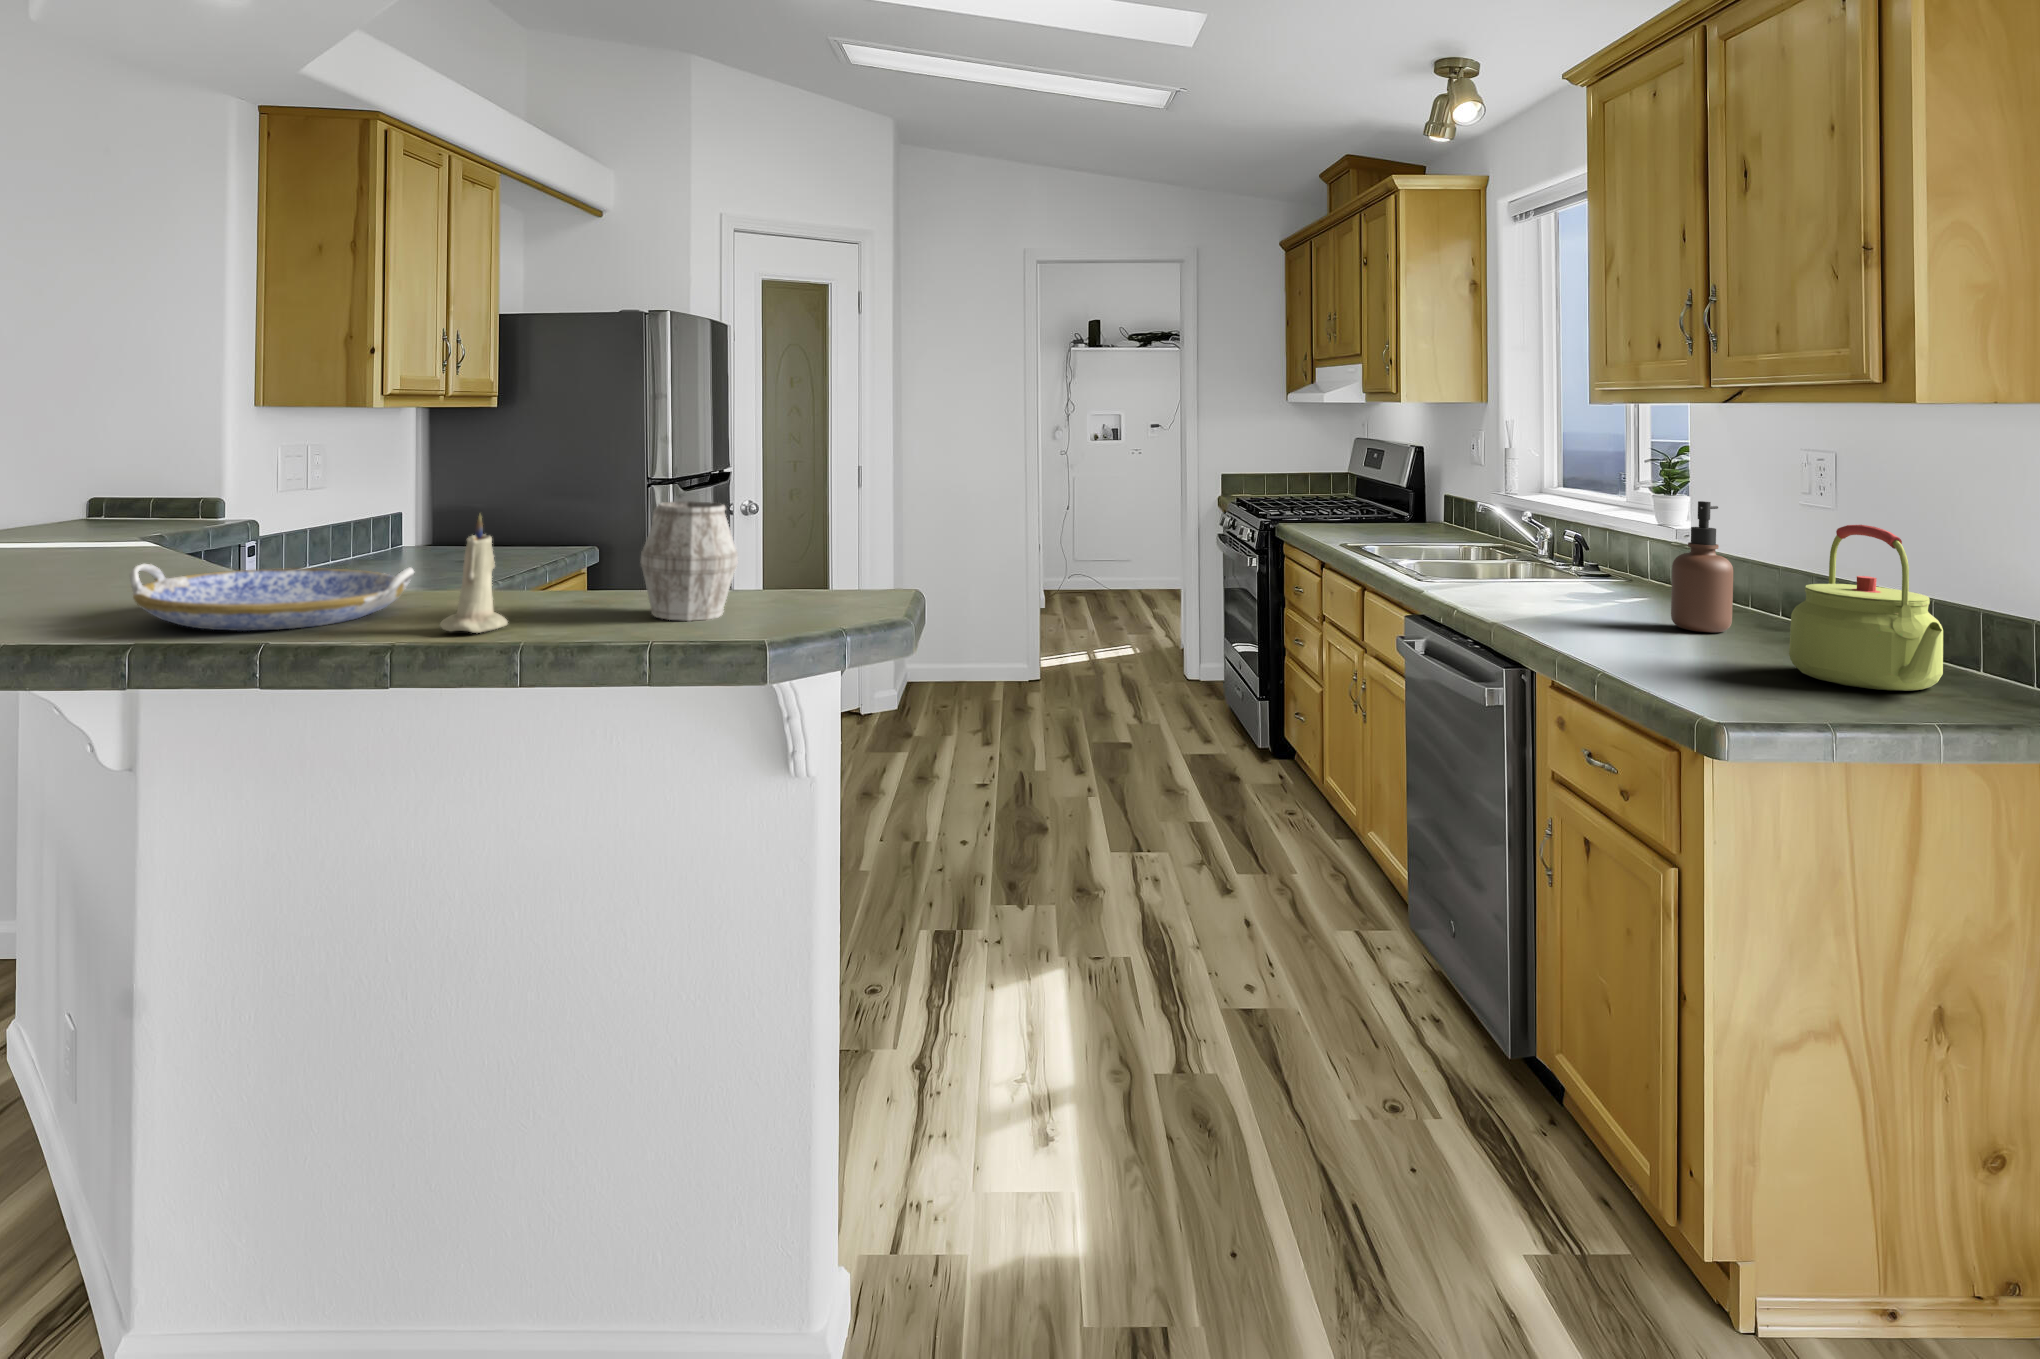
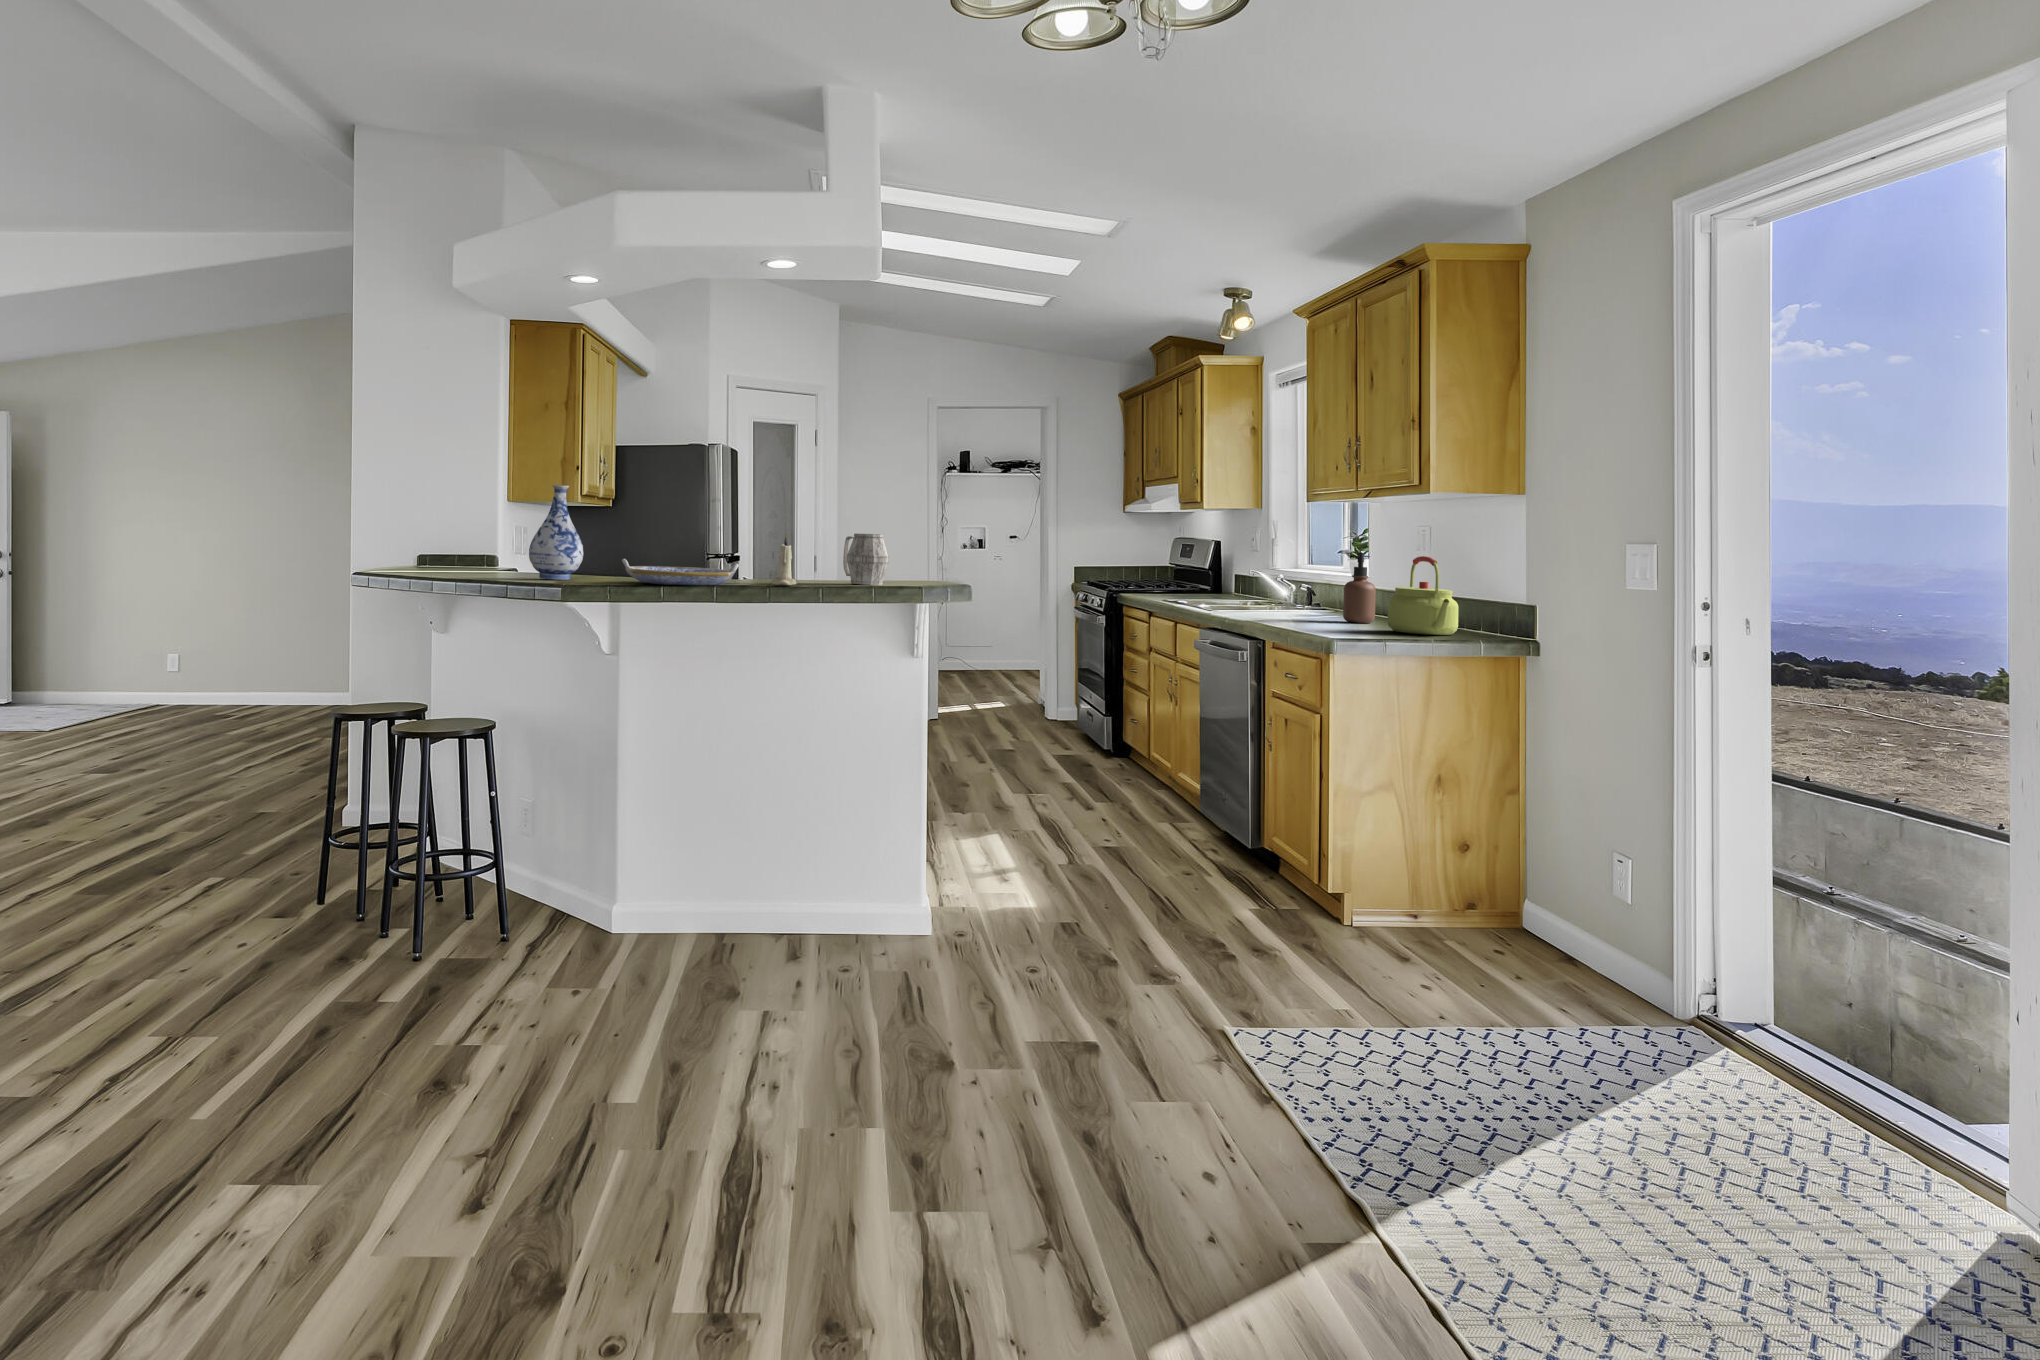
vase: none [24,395,156,593] -> present [529,485,584,579]

